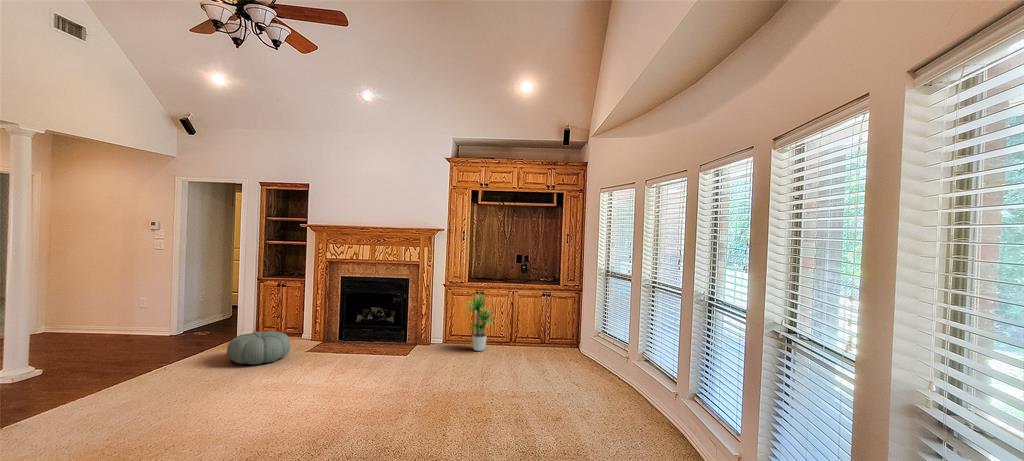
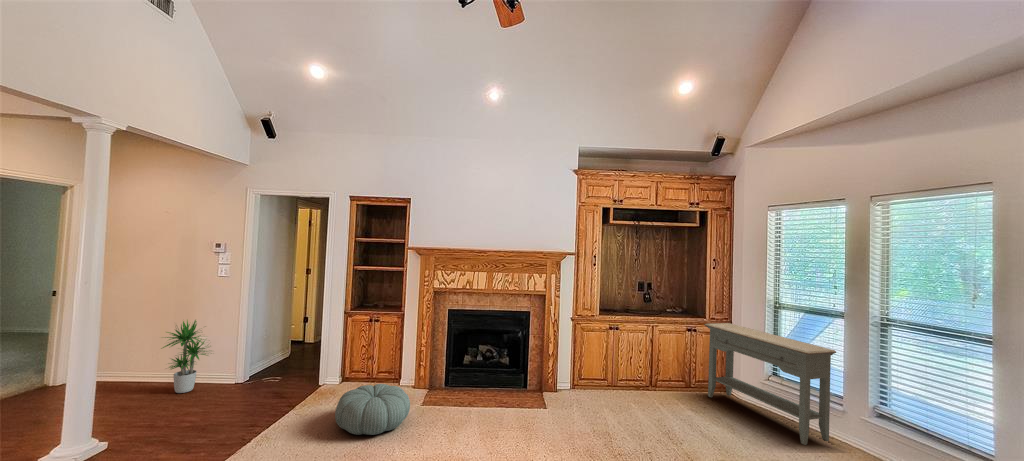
console table: none [553,288,619,377] -> present [704,323,836,445]
potted plant: present [468,294,493,351] -> present [161,320,207,393]

